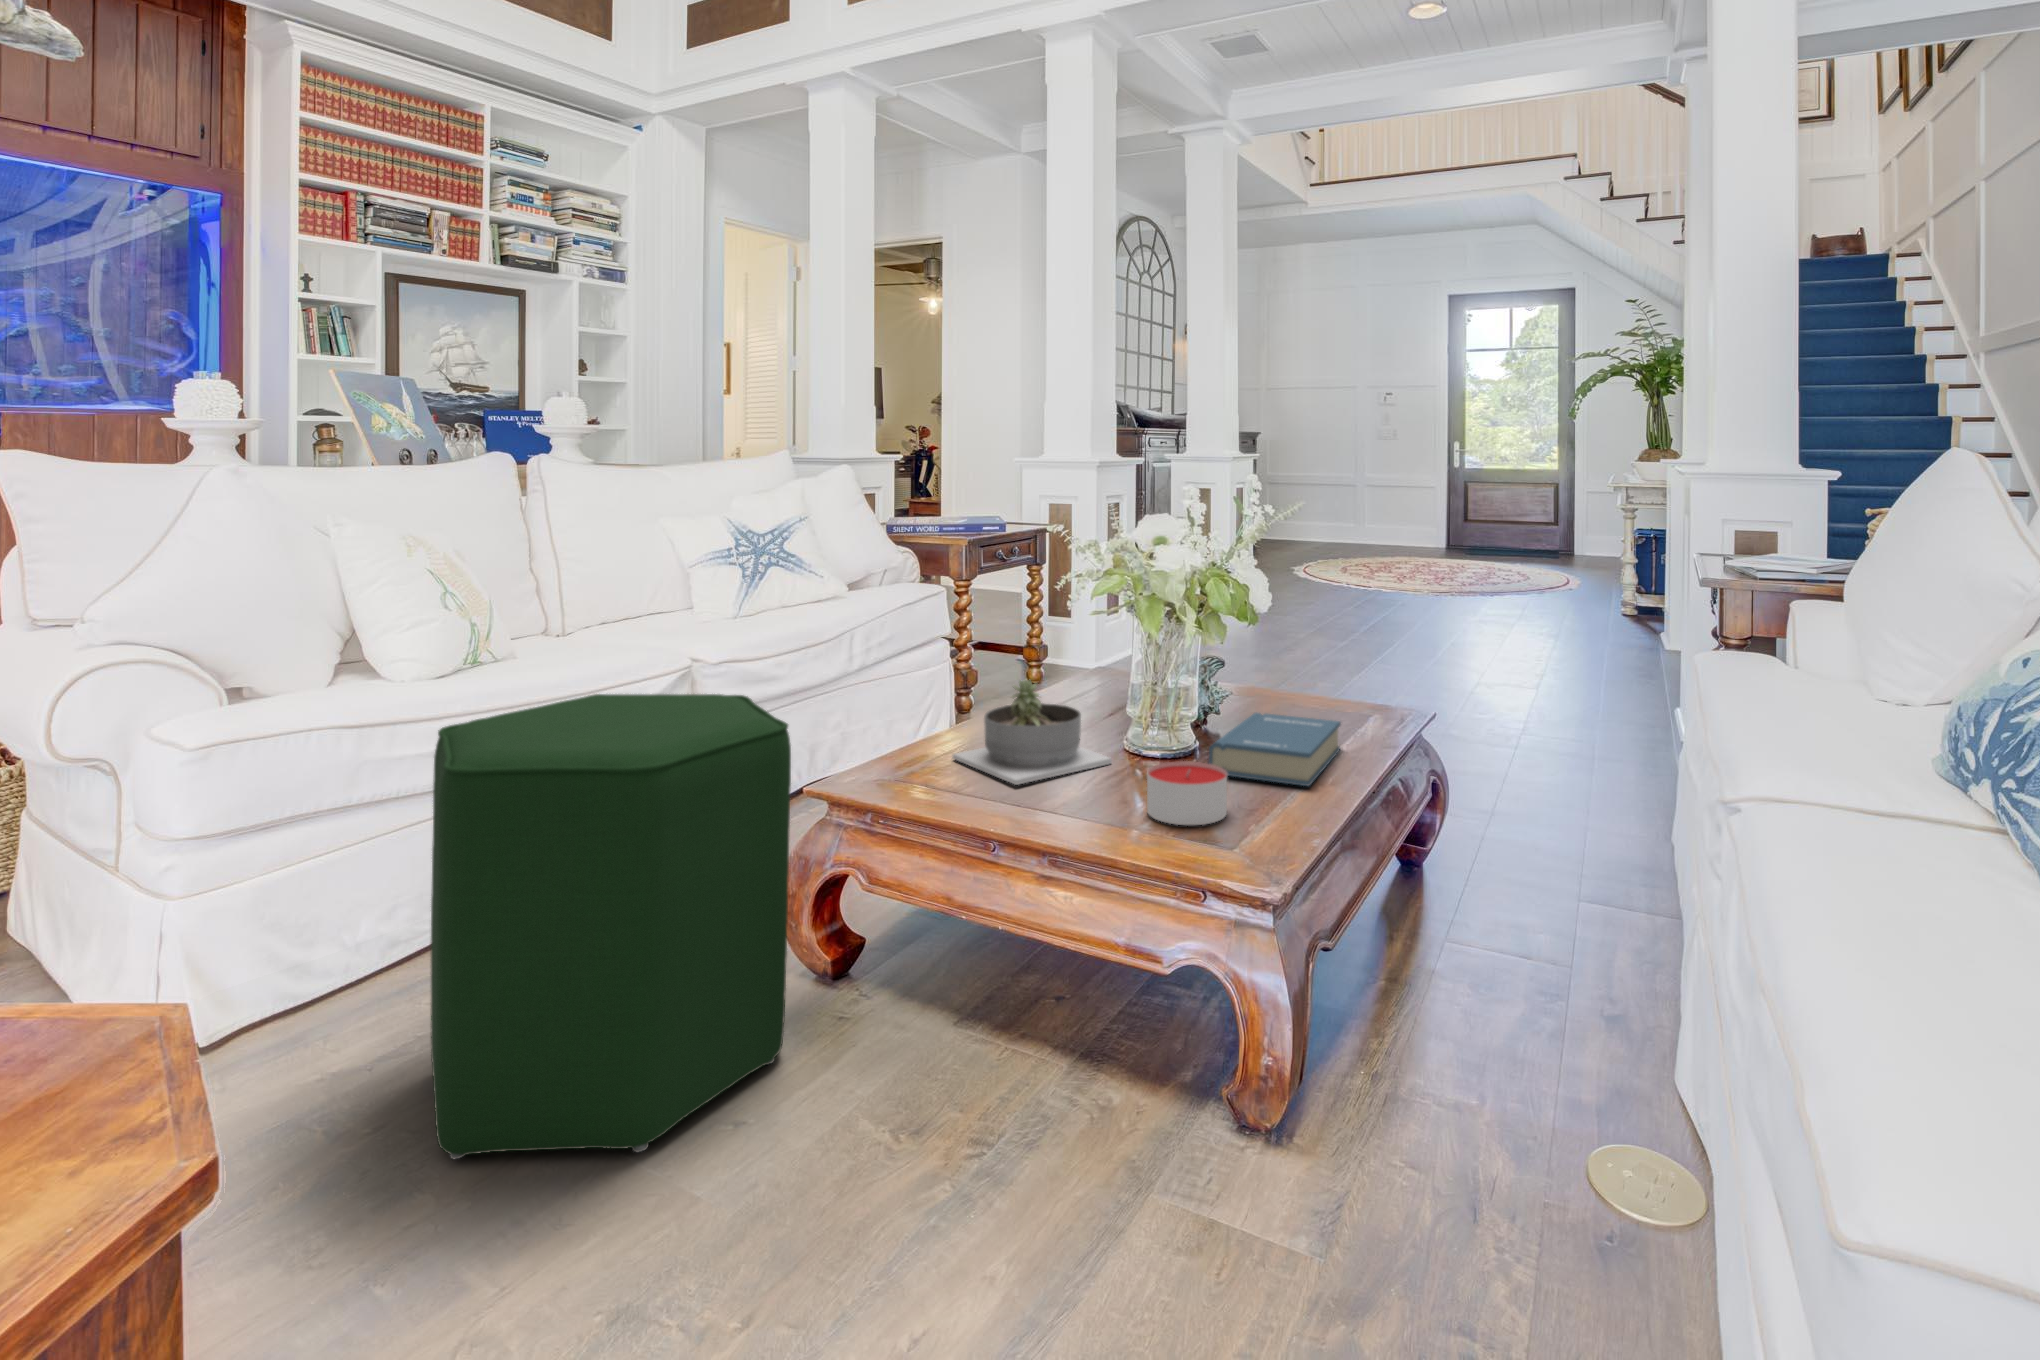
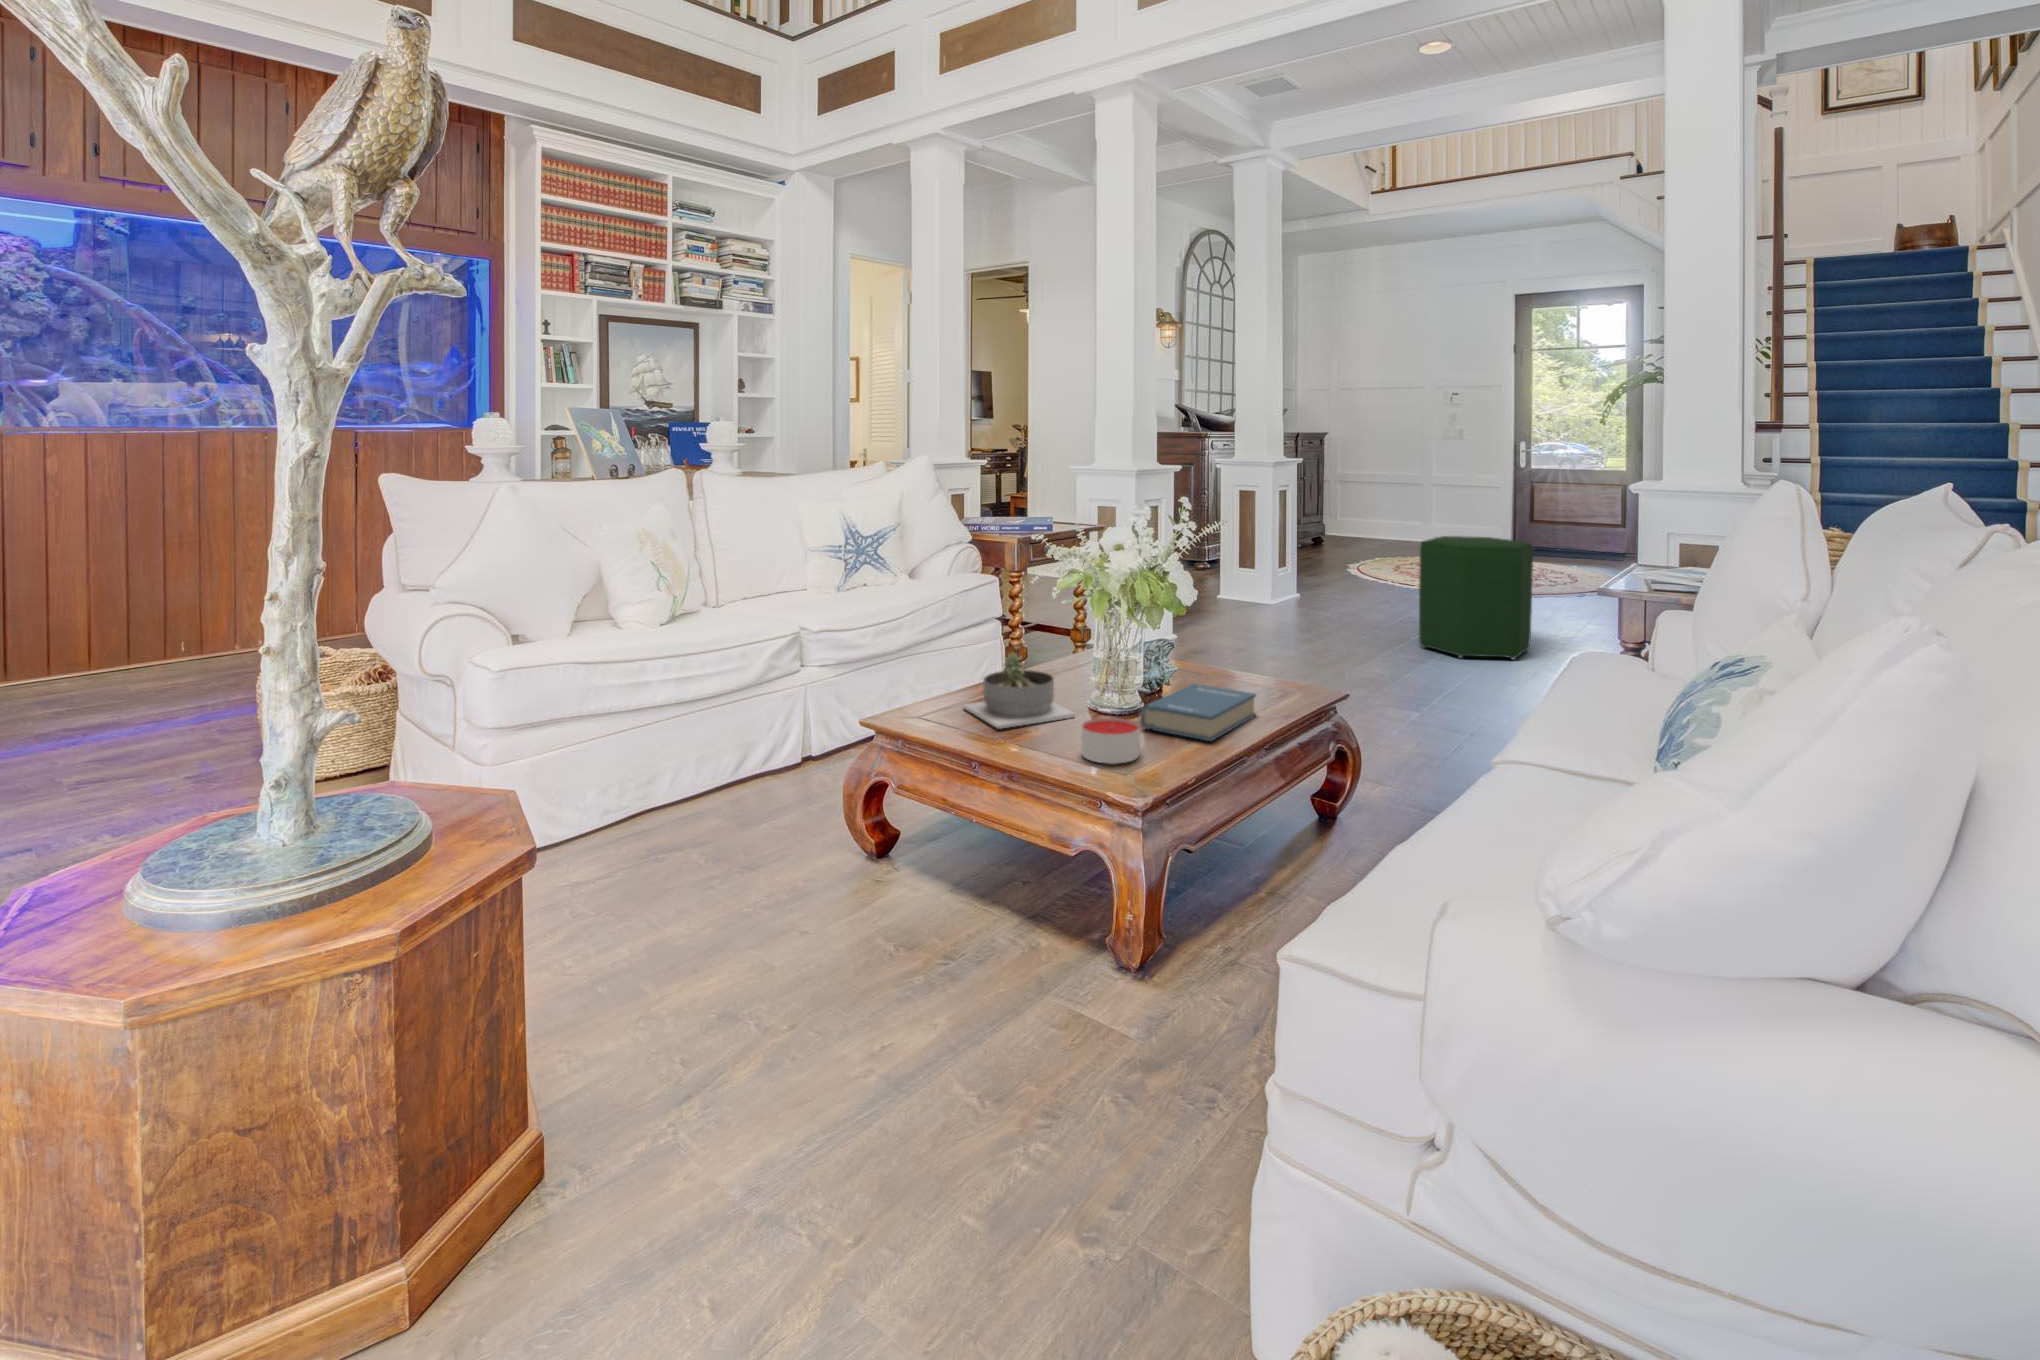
ottoman: present [431,694,791,1159] -> present [1419,536,1533,660]

